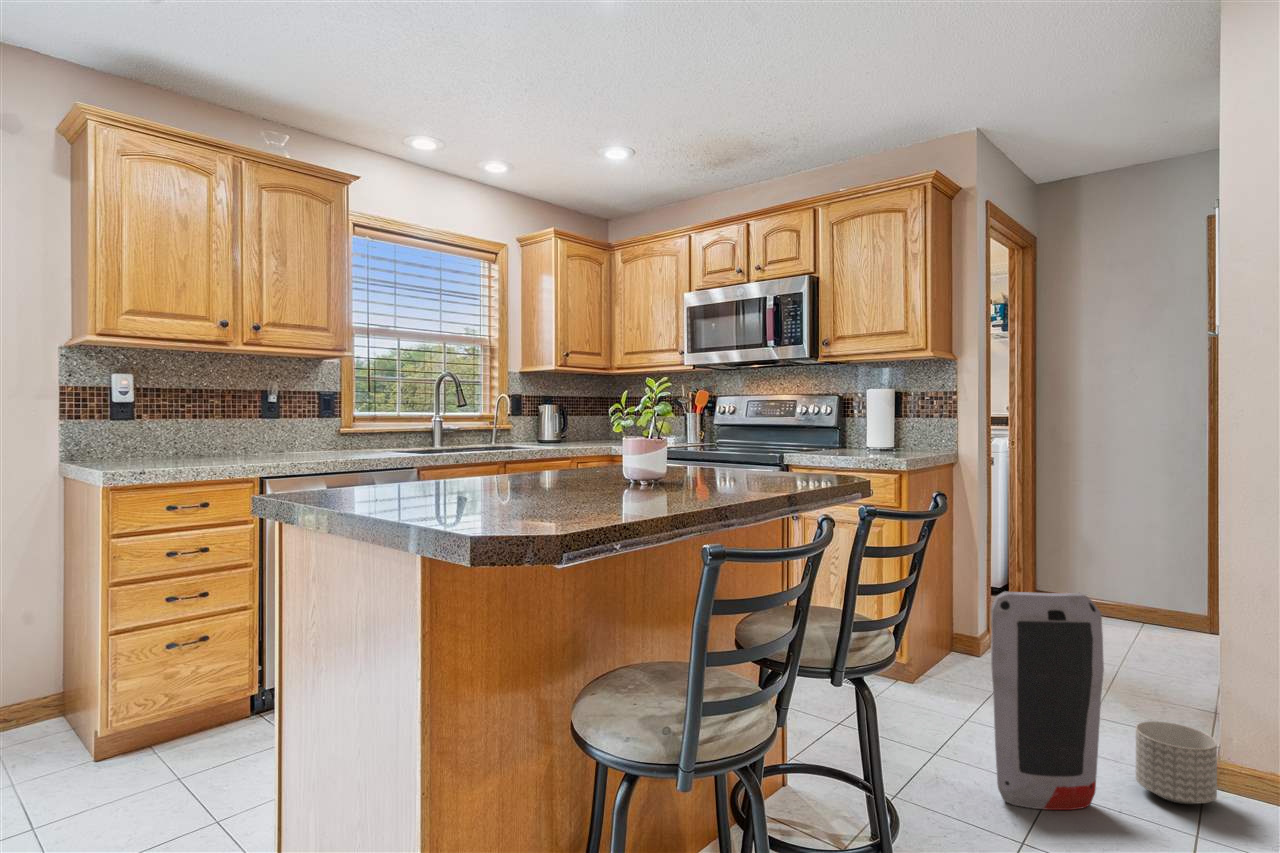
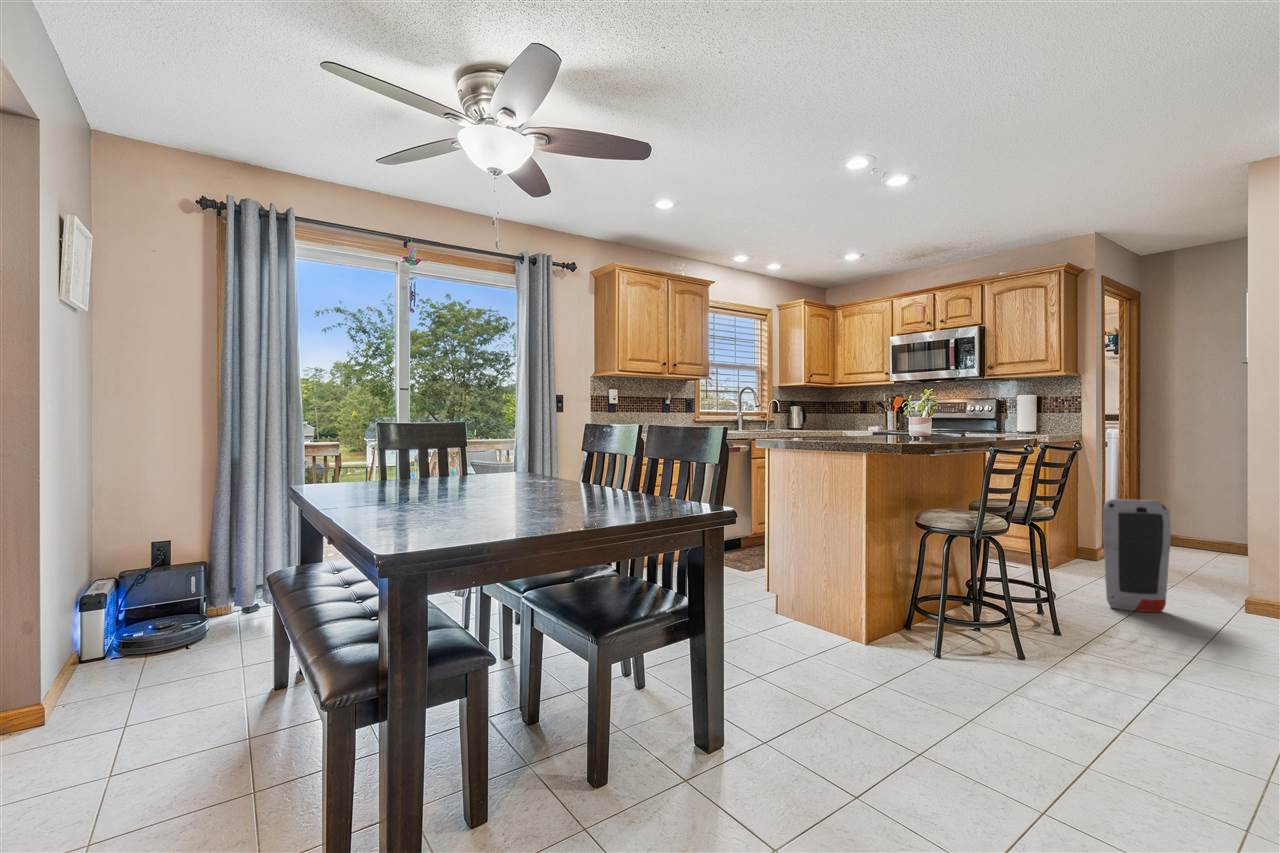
planter: present [1136,721,1217,804] -> none [1193,574,1242,615]

